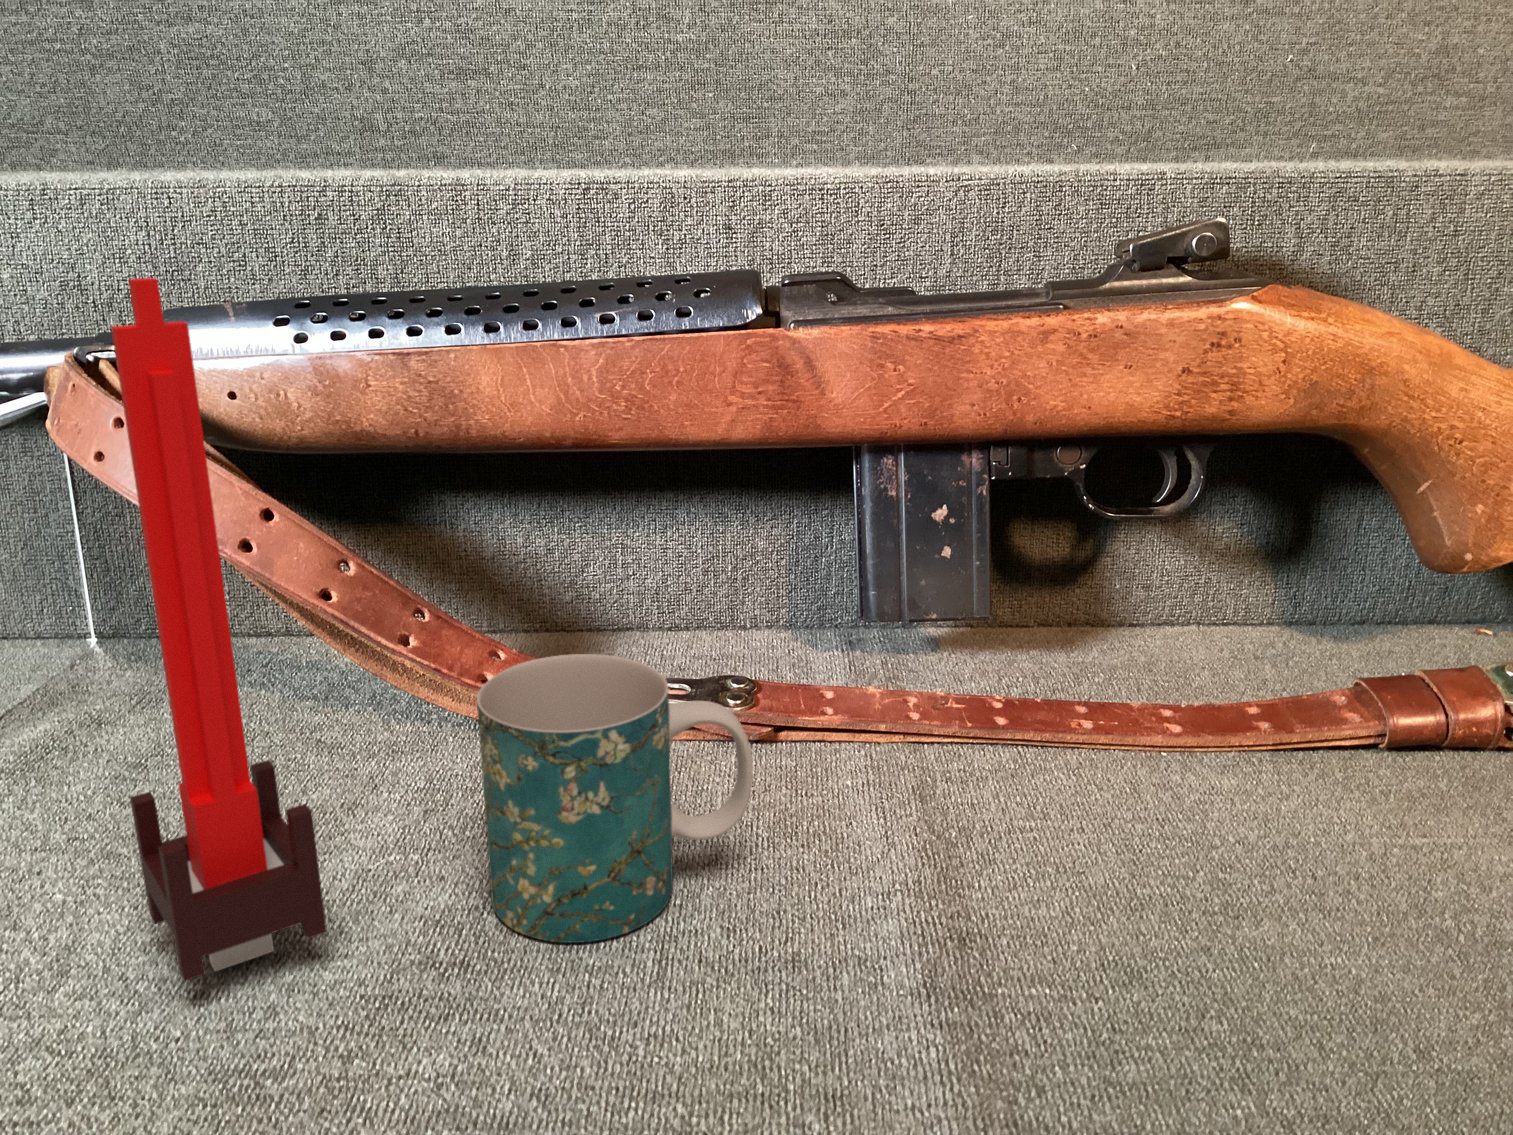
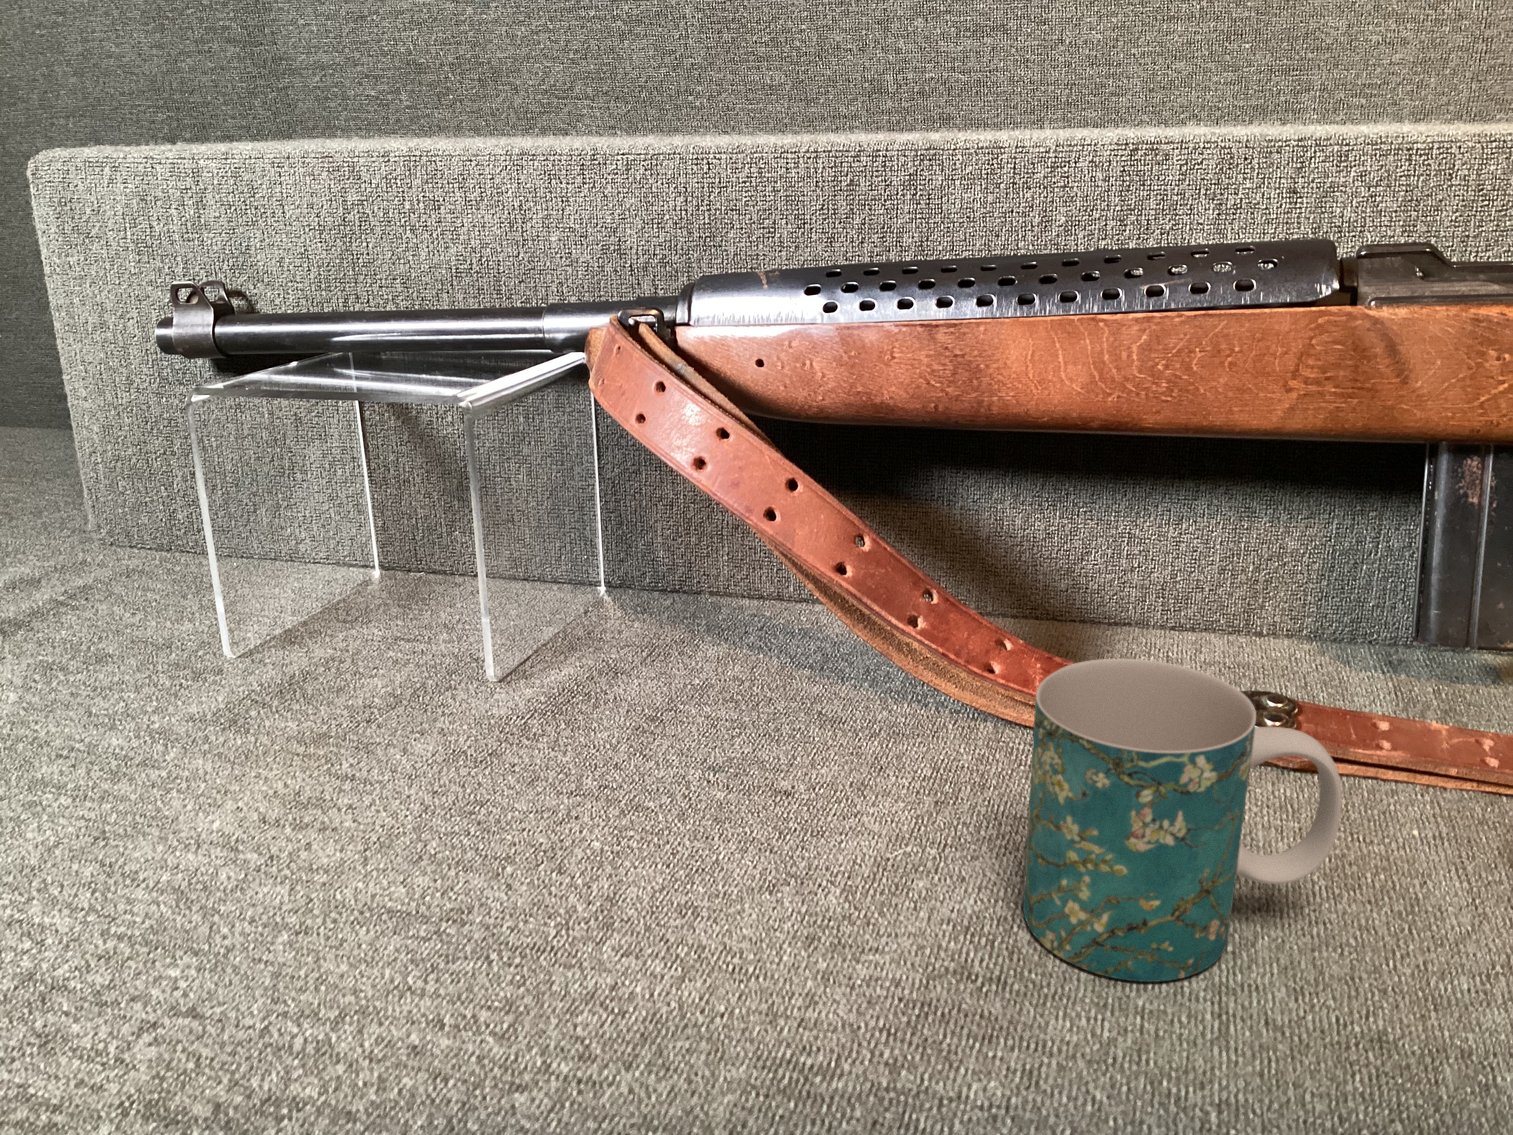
candle: present [111,278,326,981] -> none [682,231,865,958]

